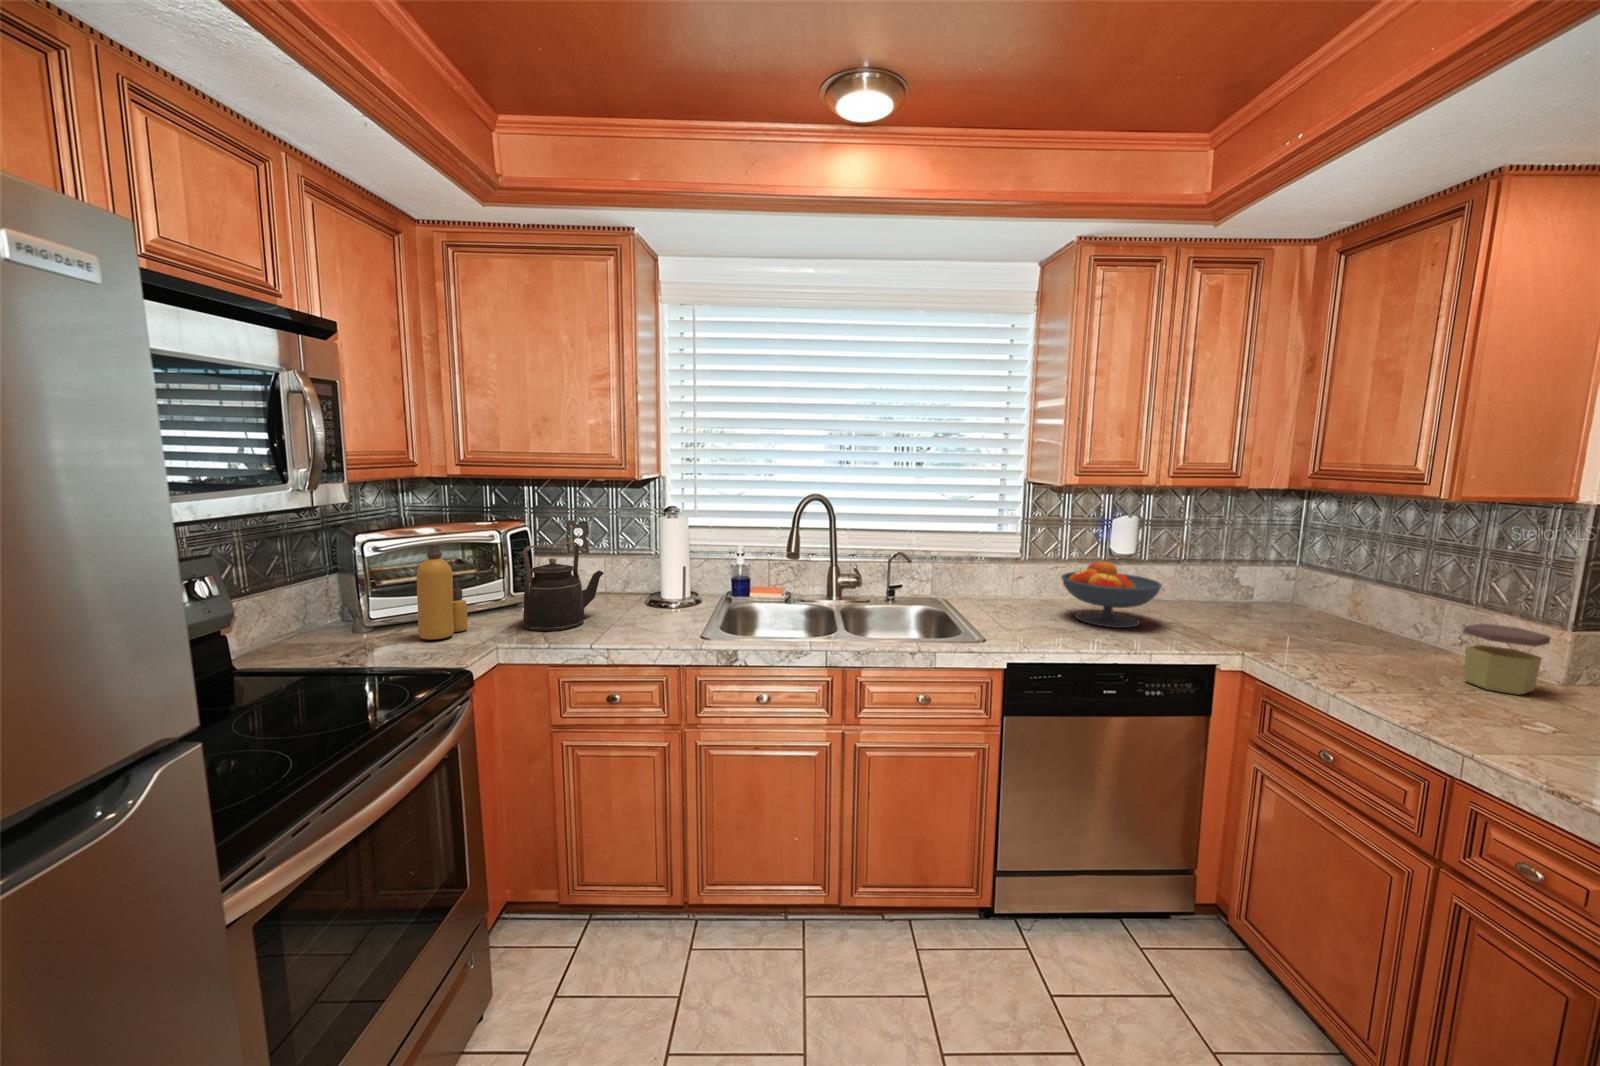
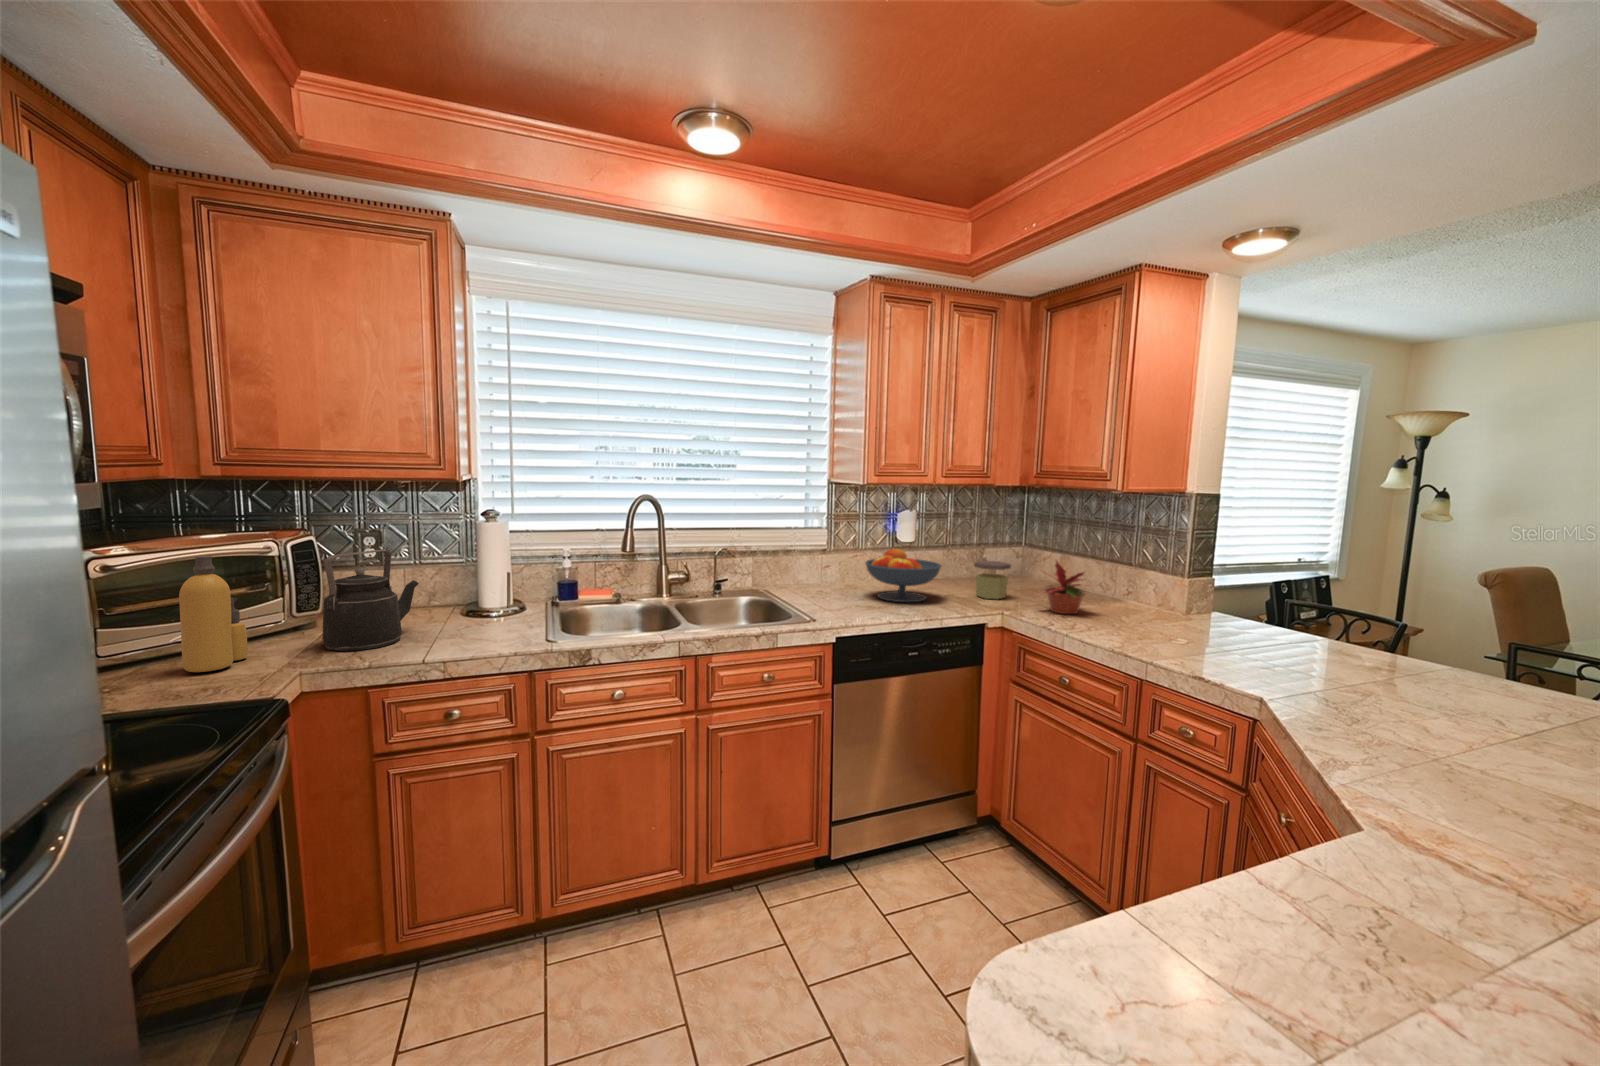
potted plant: none [1289,589,1402,665] -> present [1041,561,1086,614]
jar: present [1463,624,1550,695] -> present [974,560,1011,599]

